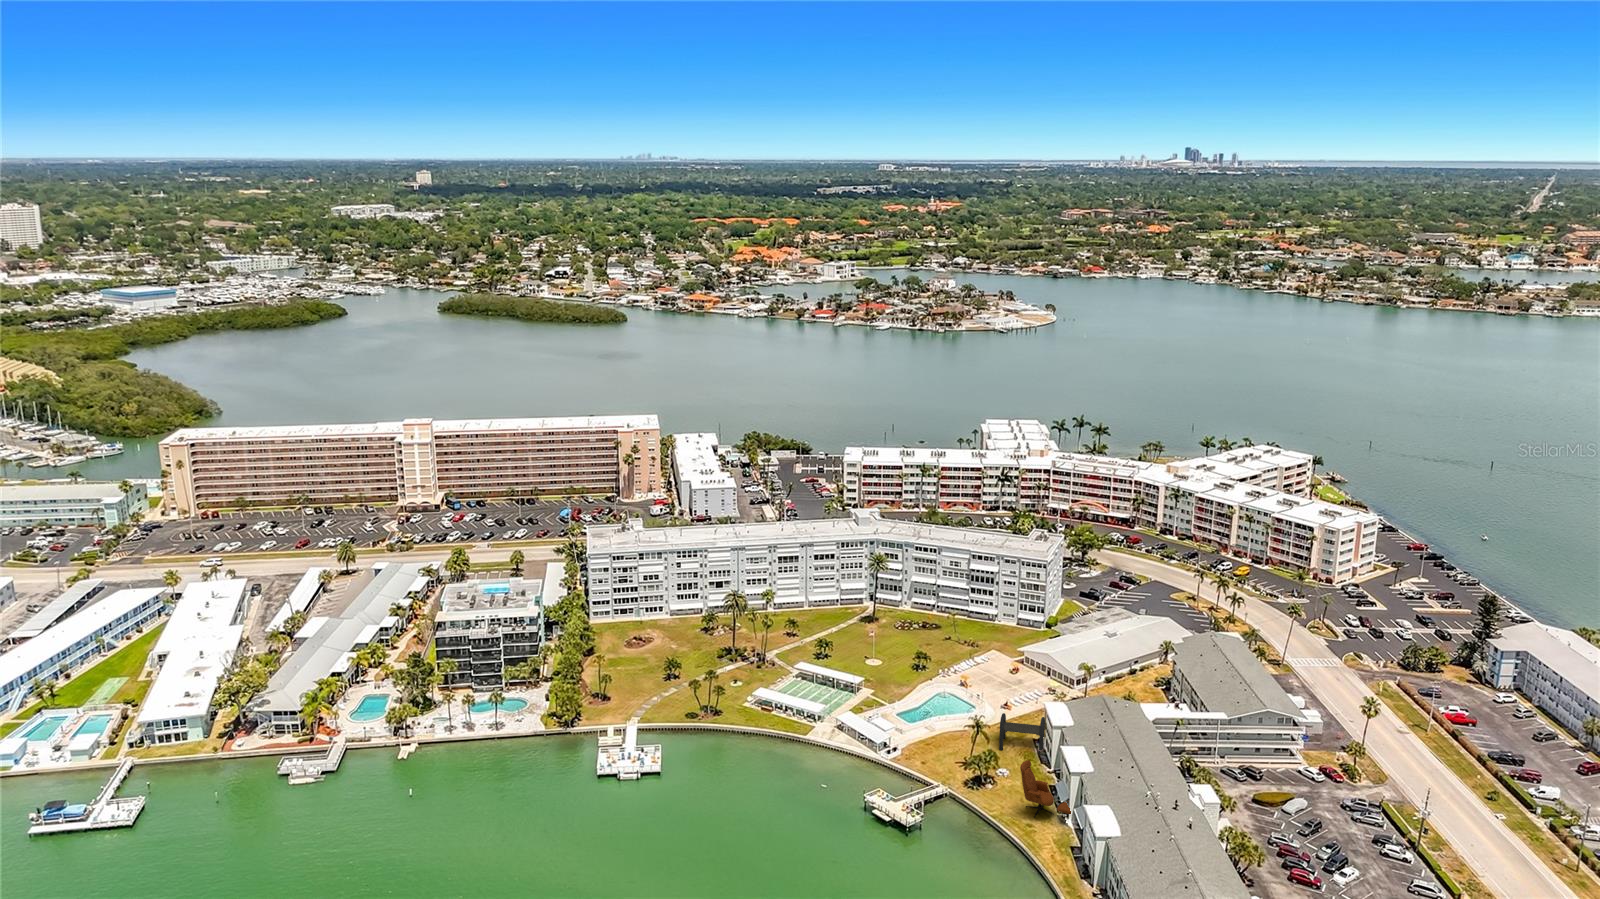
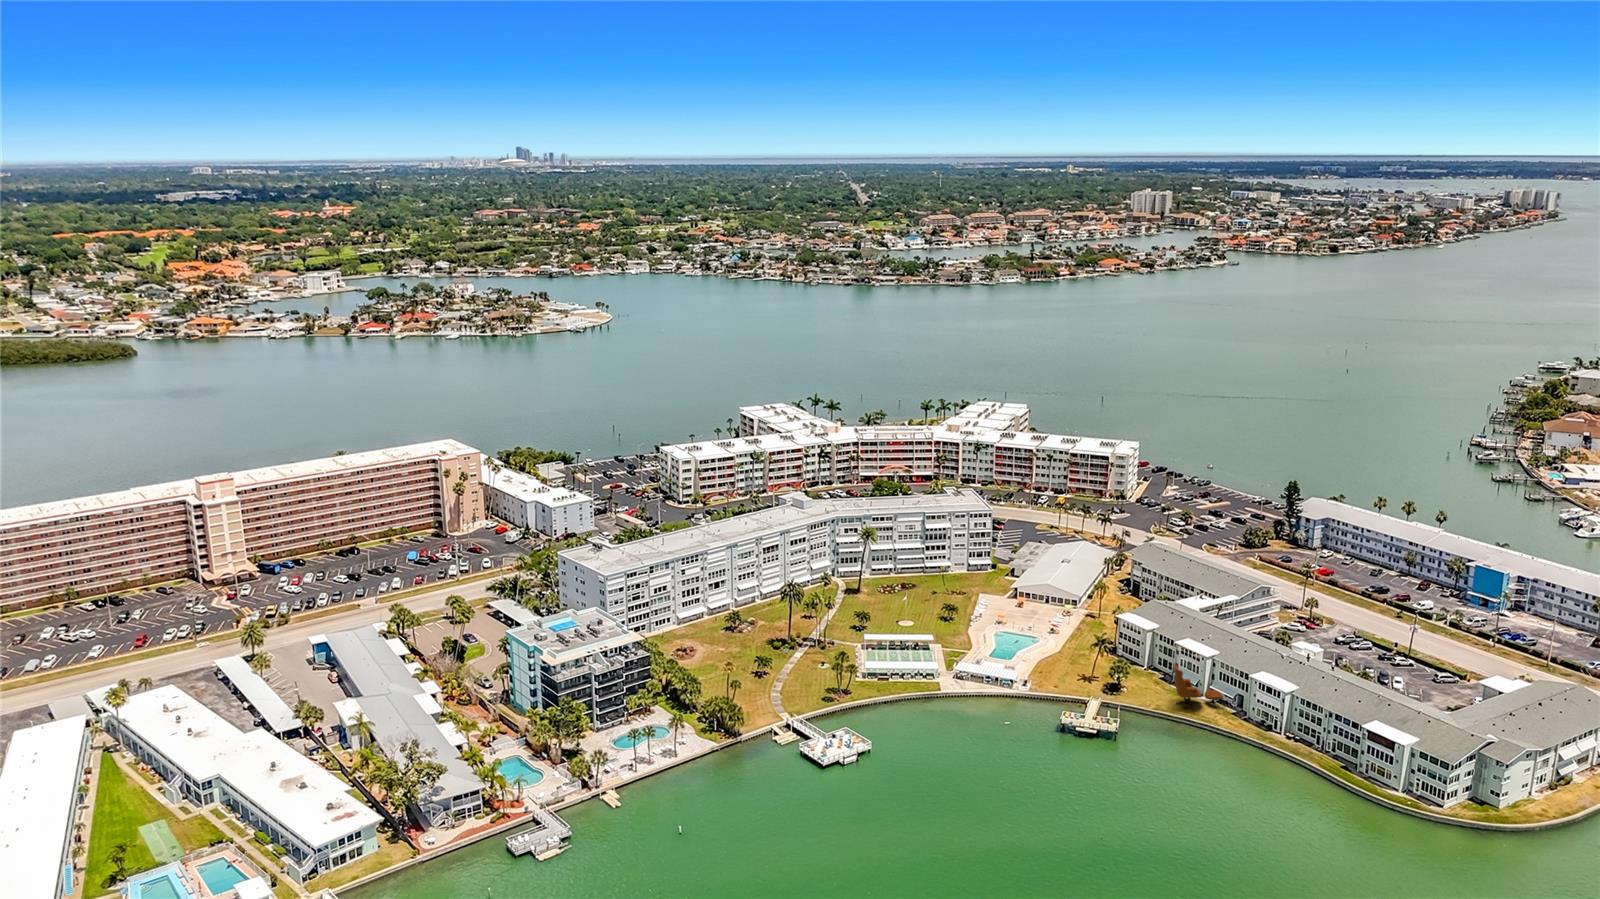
bench: present [999,713,1045,754] -> none [1085,631,1130,667]

